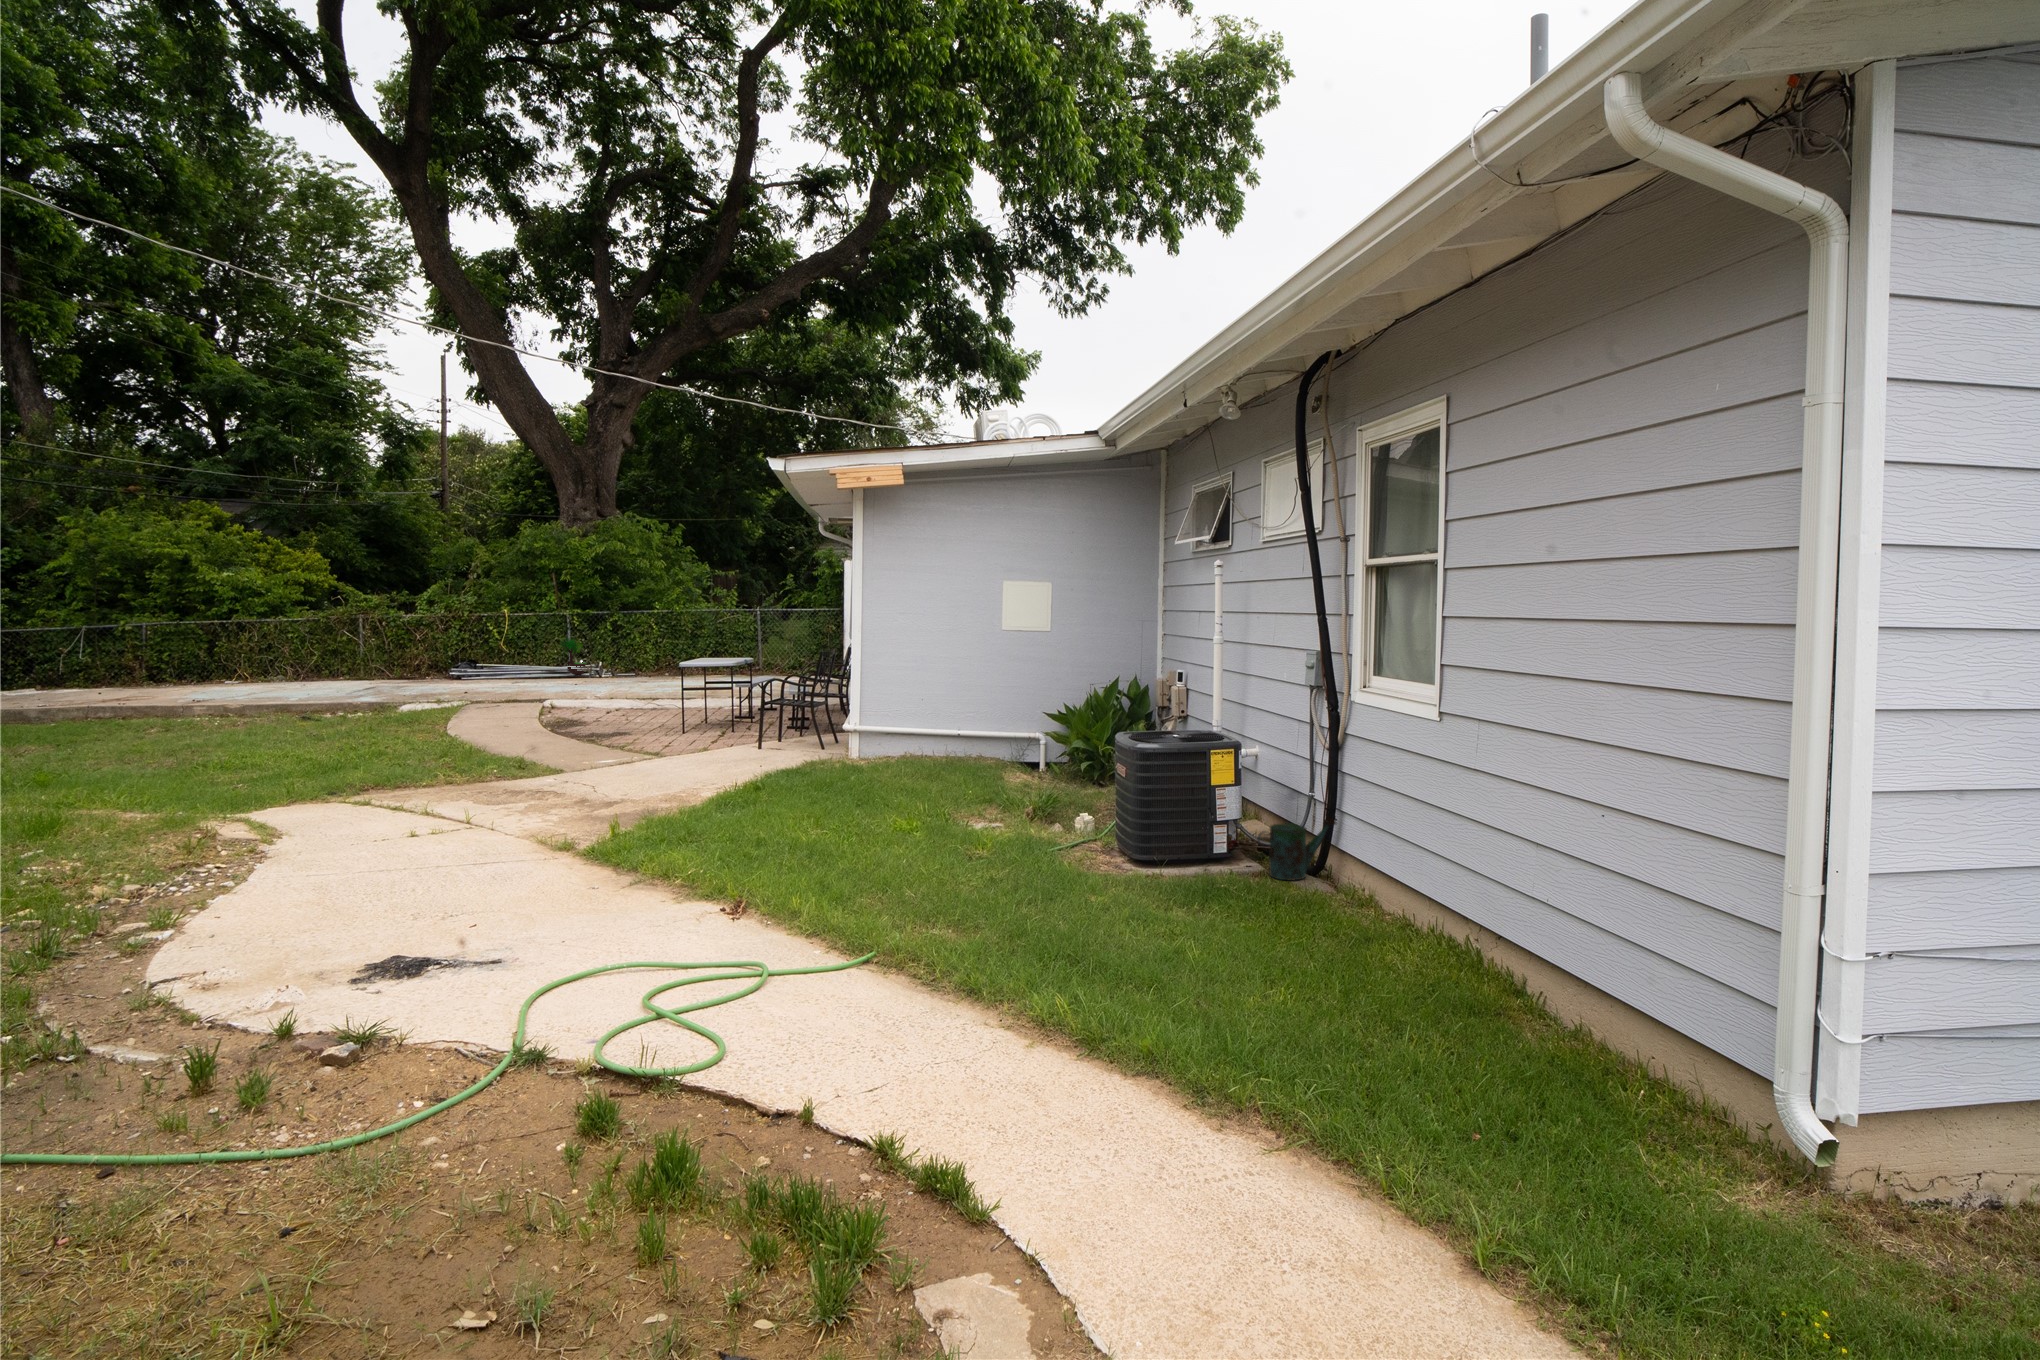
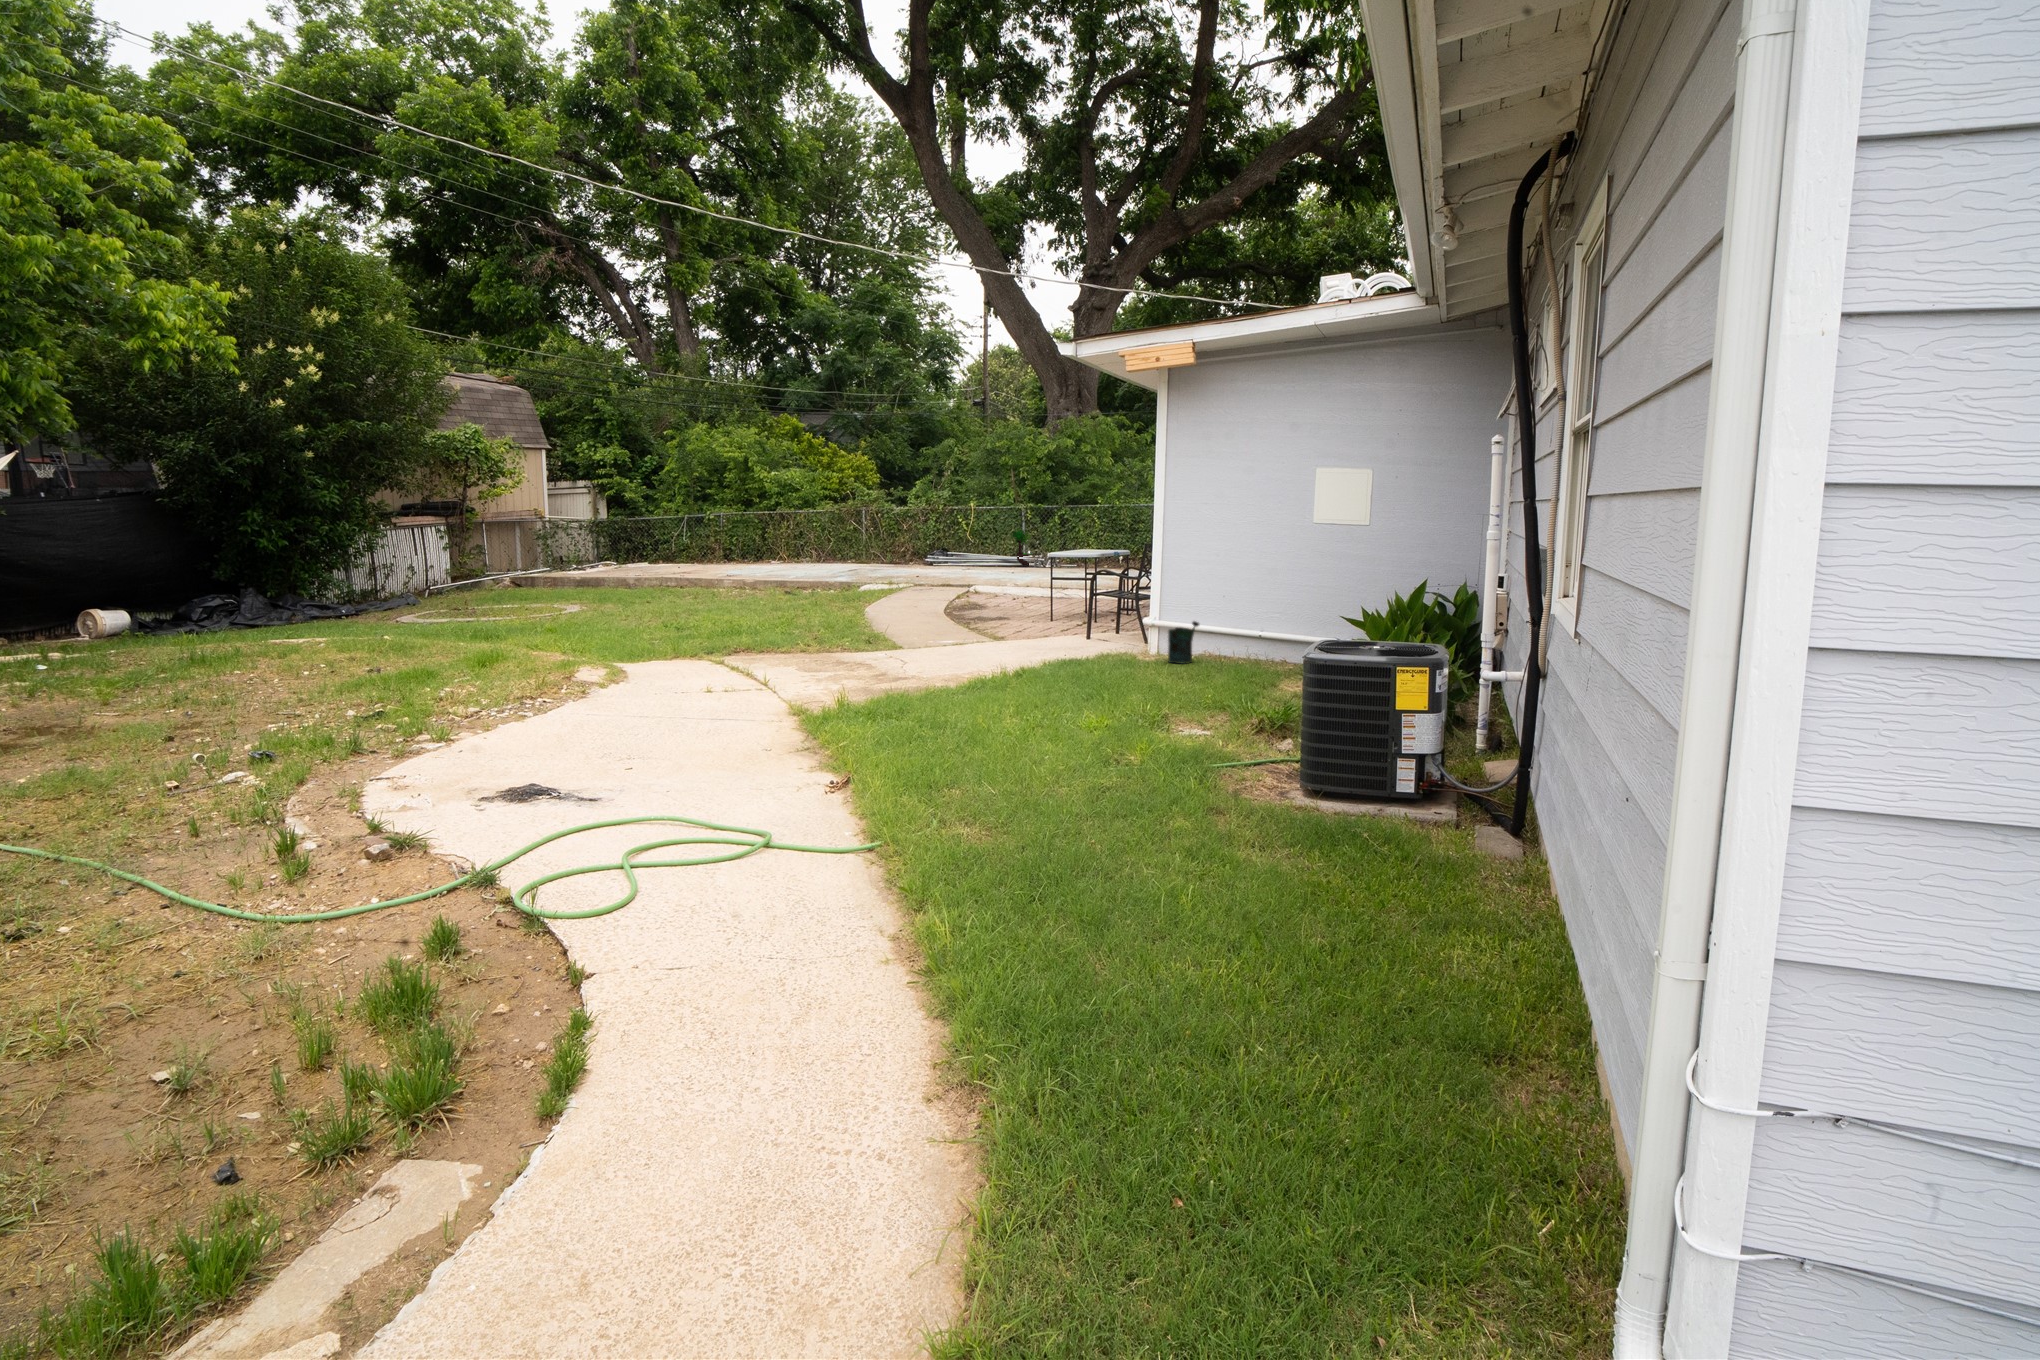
watering can: present [1258,817,1337,881] -> present [1168,621,1199,664]

